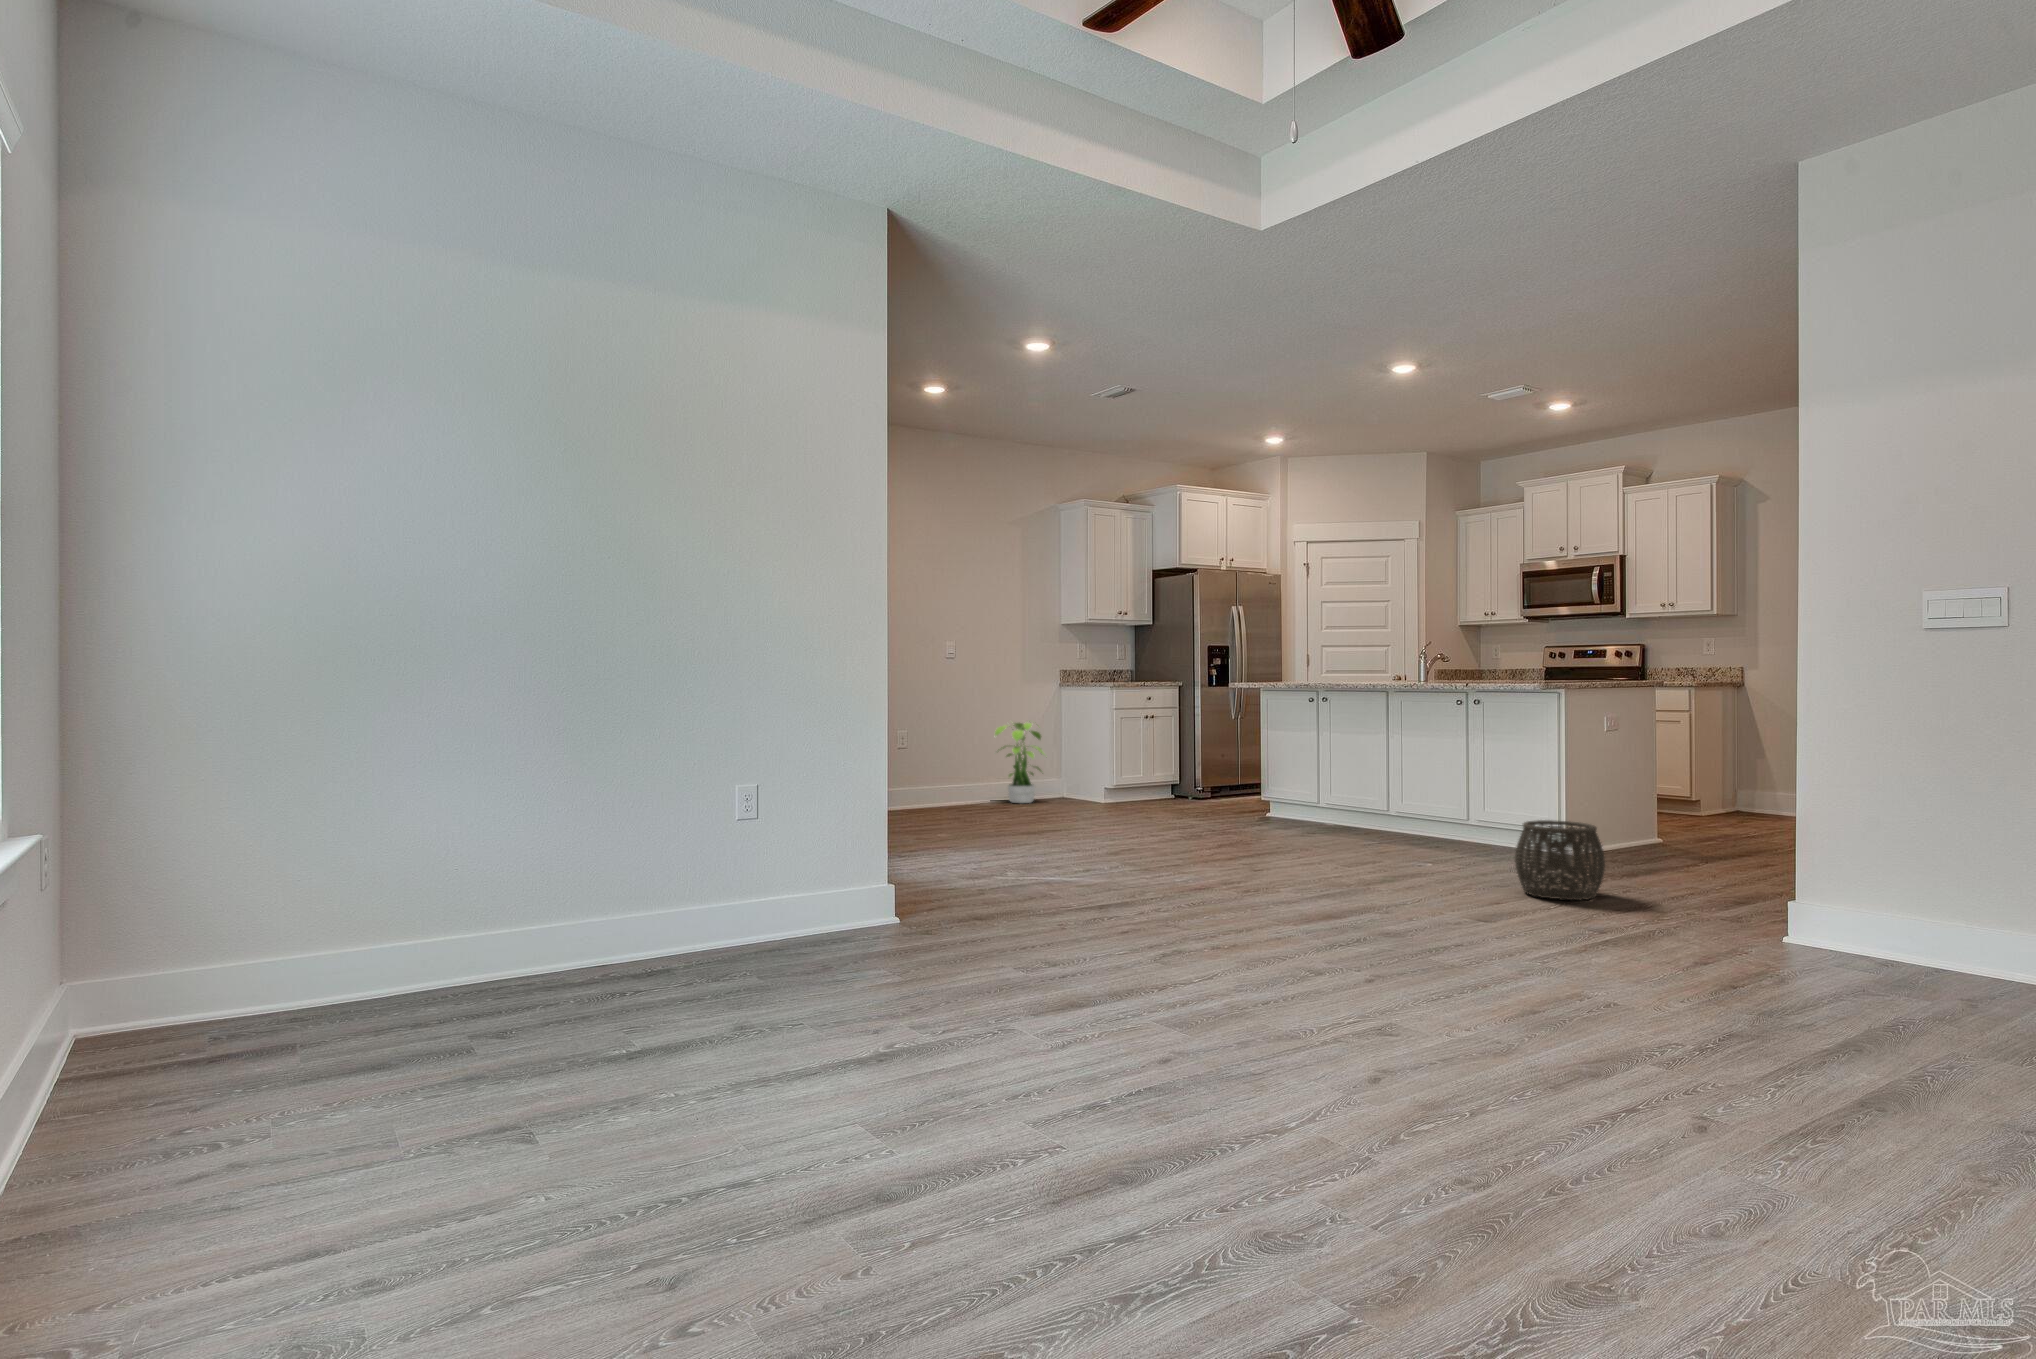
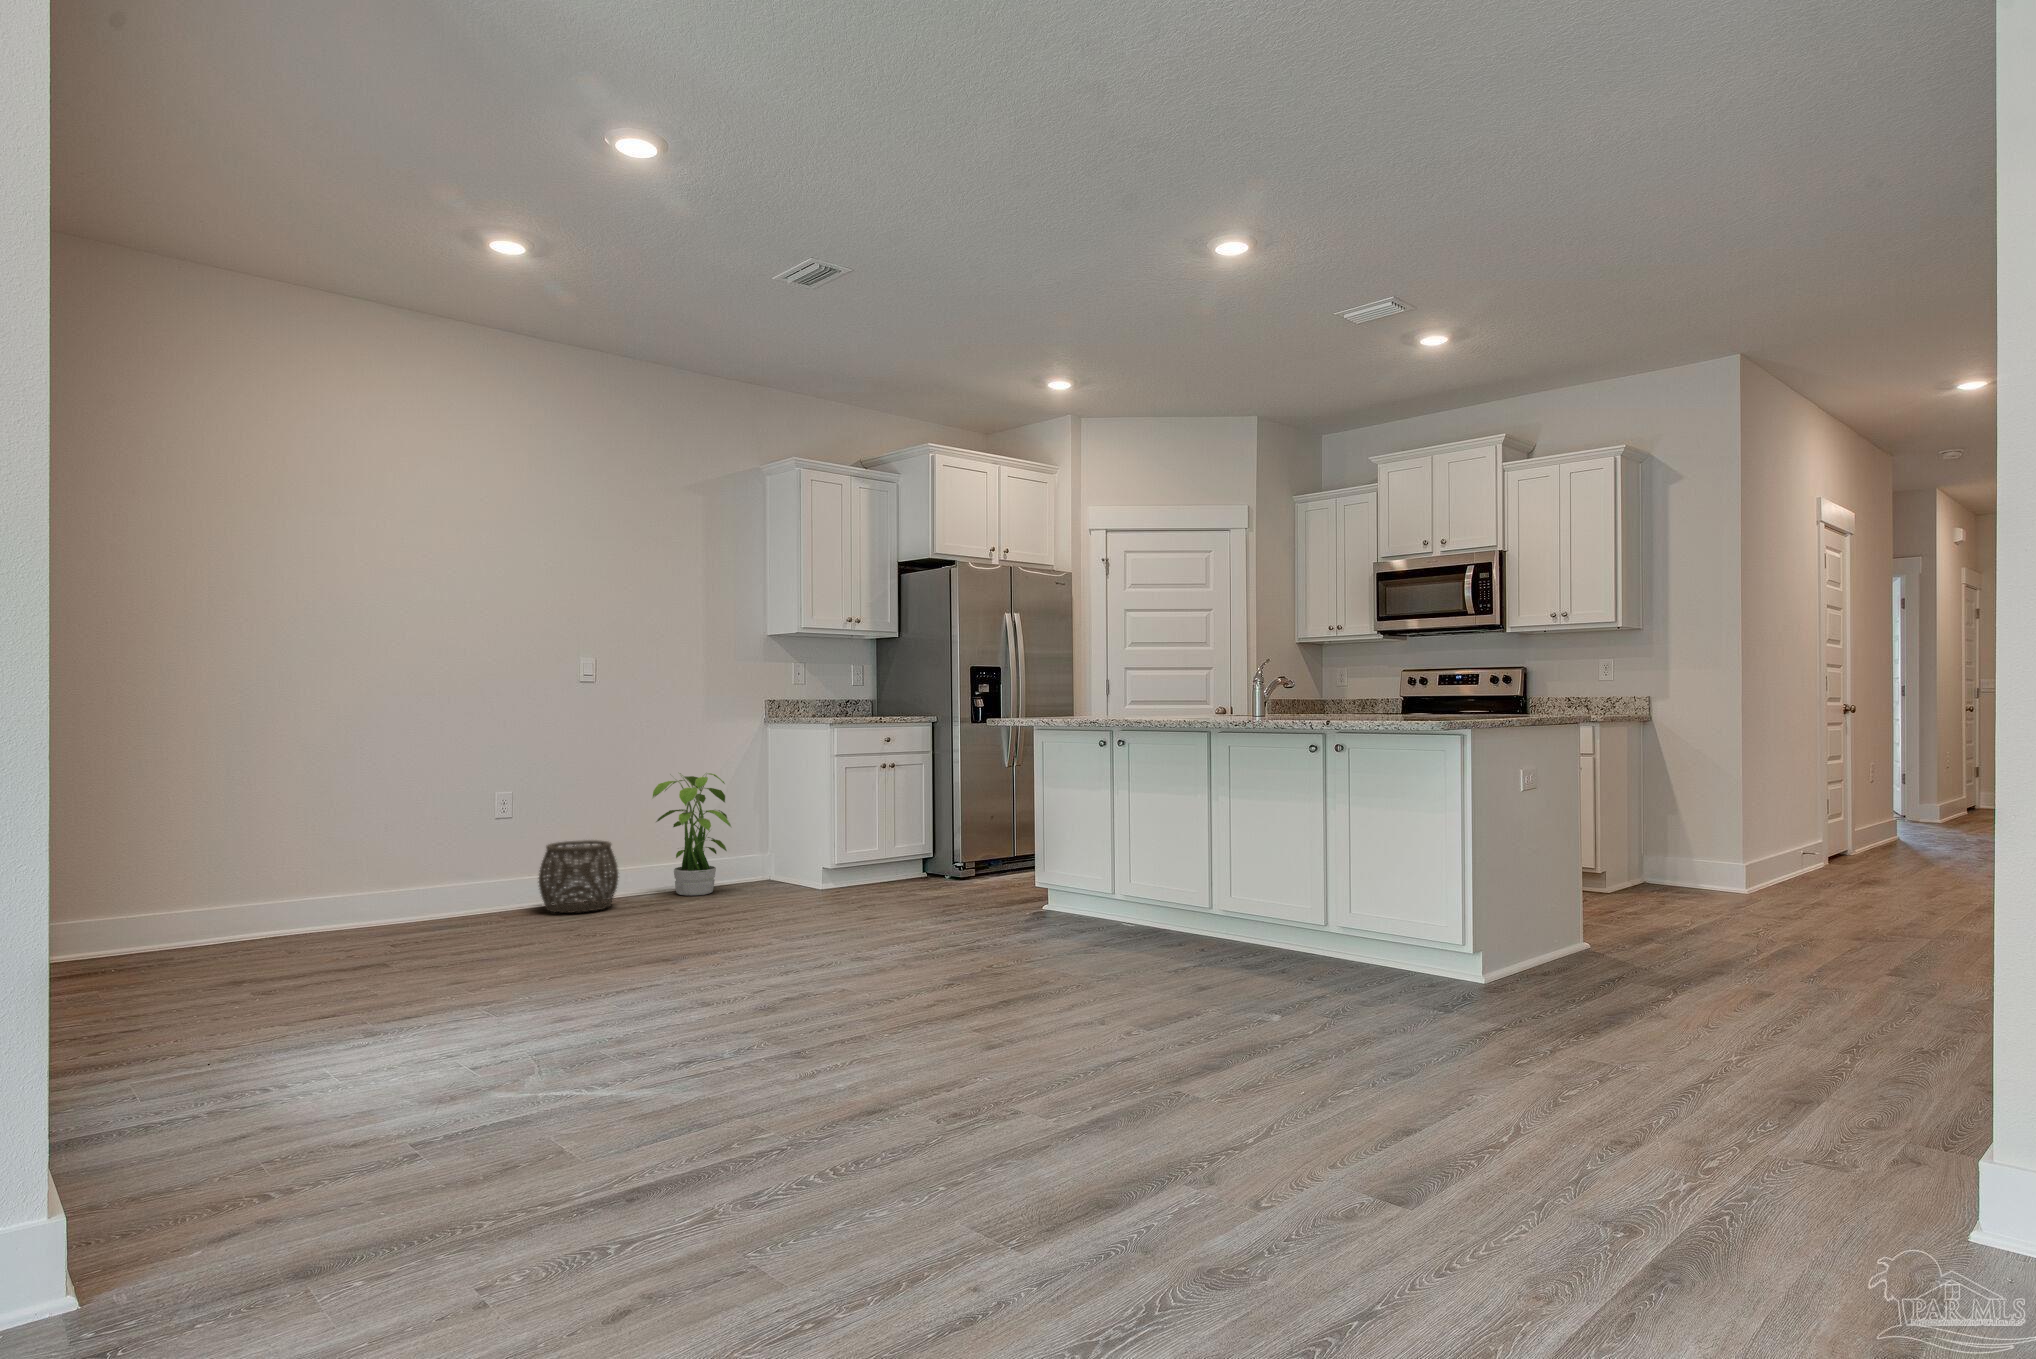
woven basket: present [1515,820,1605,900] -> present [539,840,618,913]

